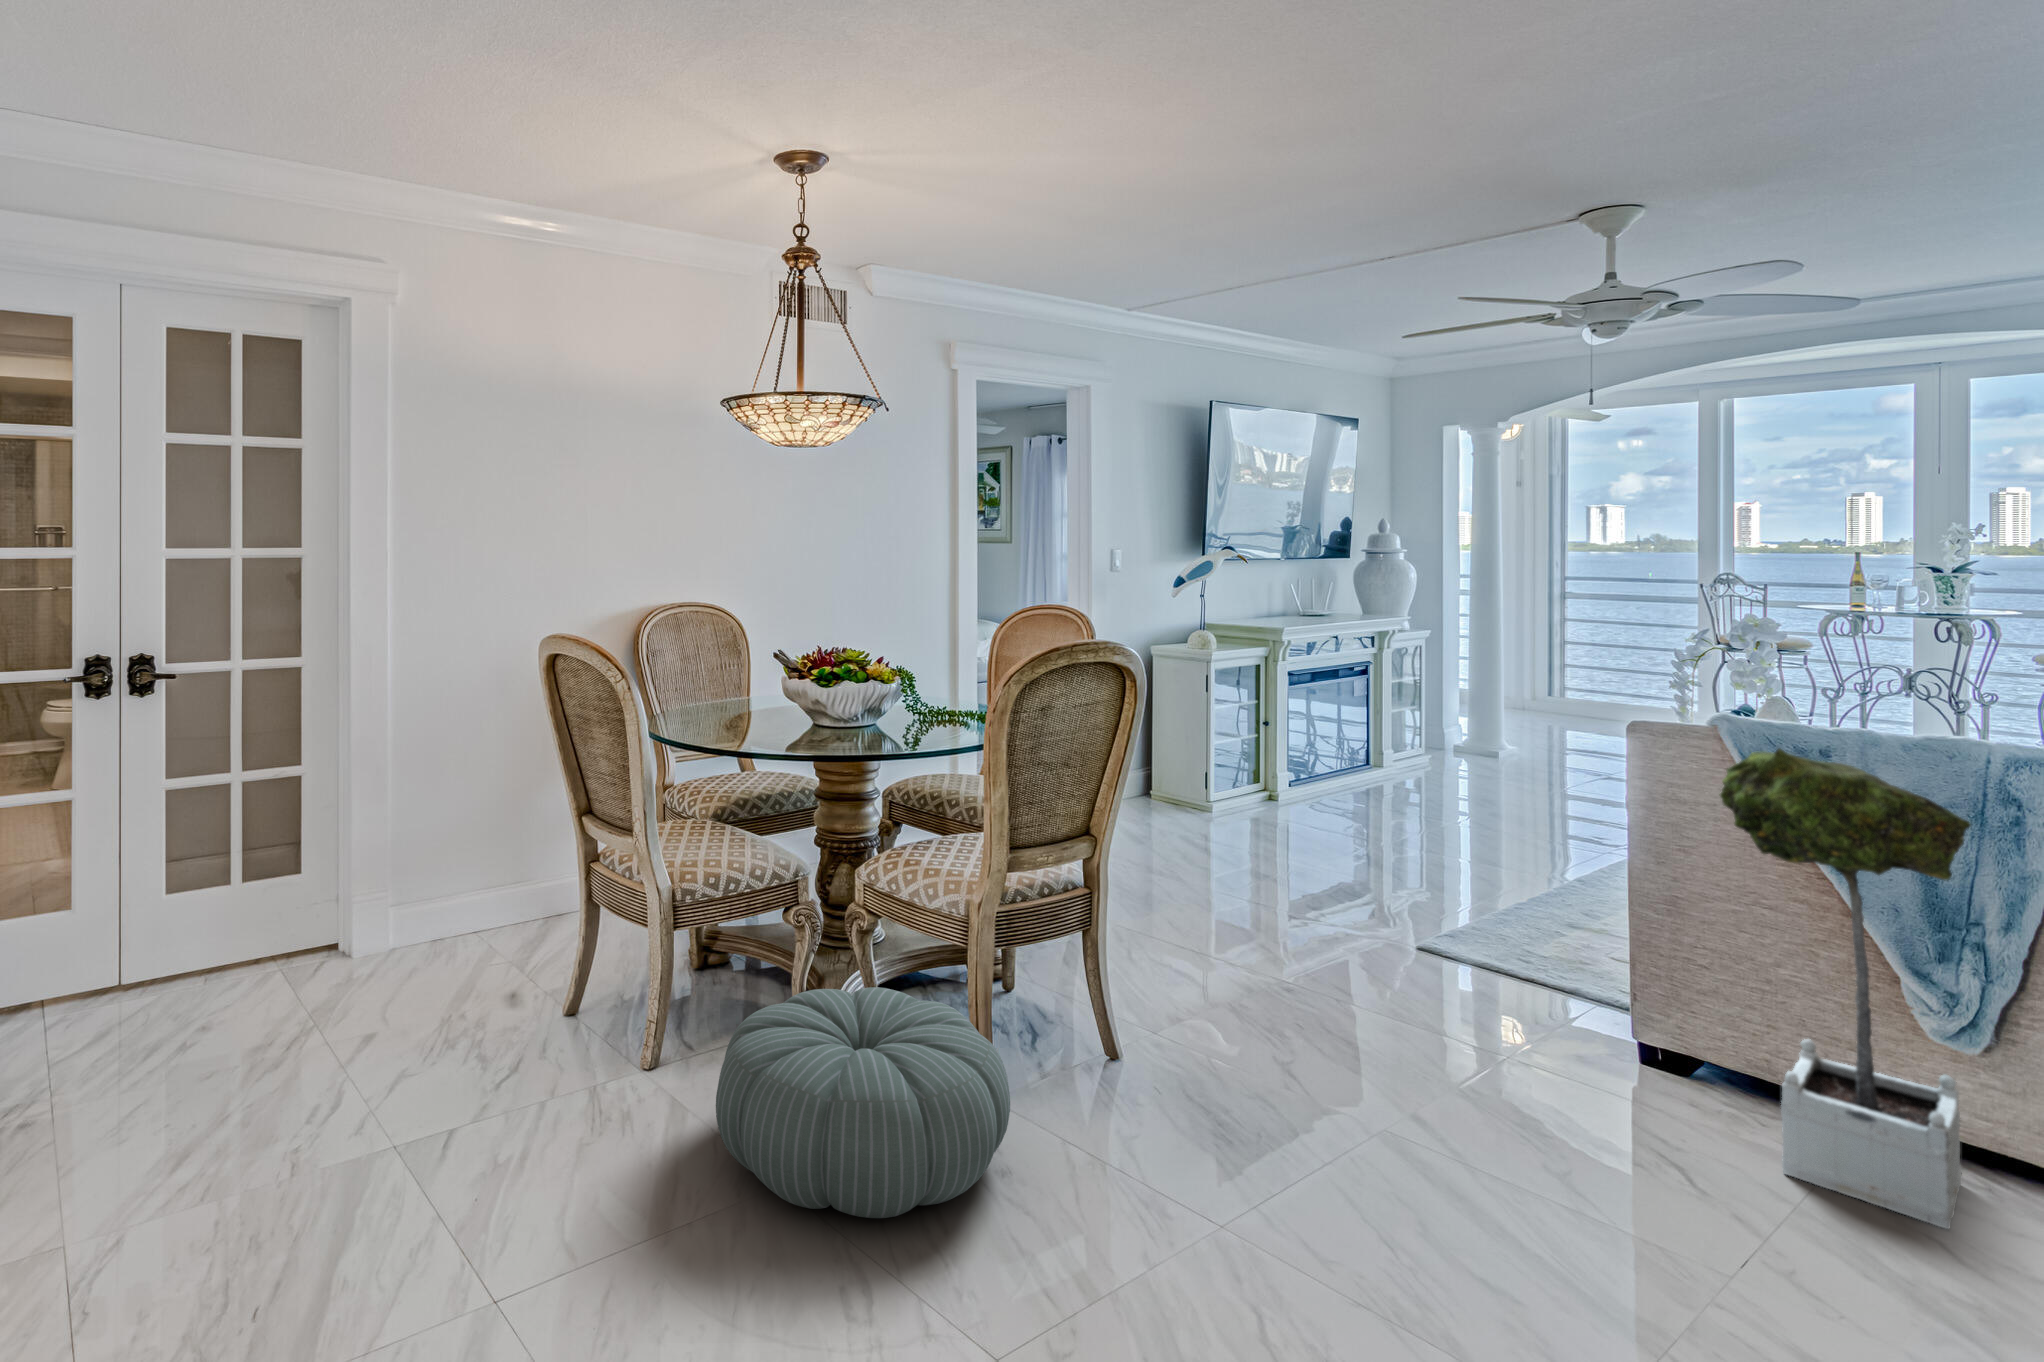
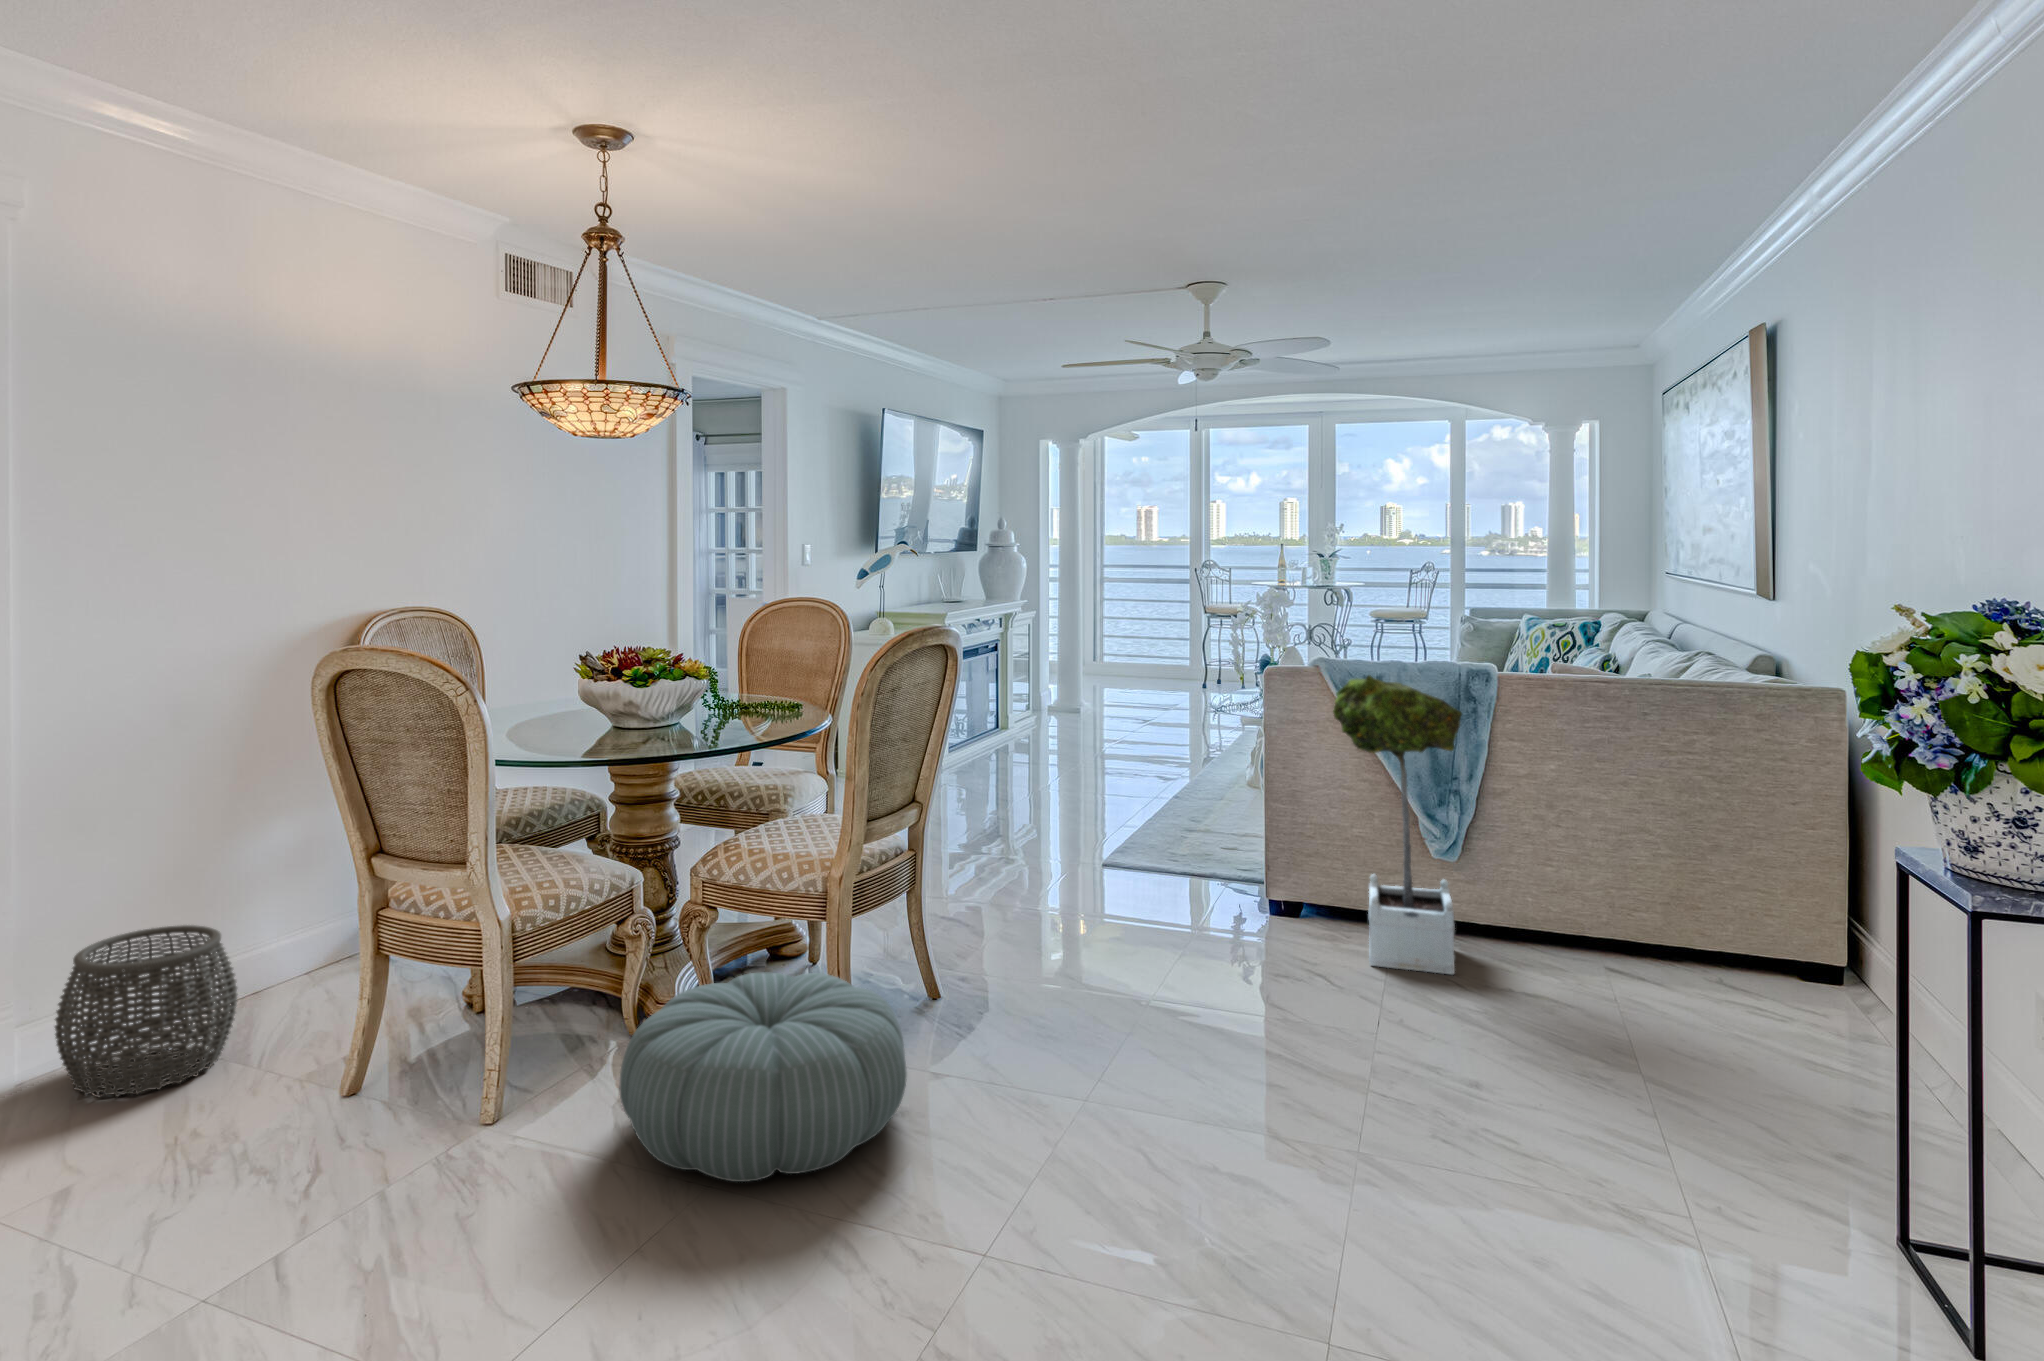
woven basket: none [403,846,525,976] -> present [55,925,237,1097]

